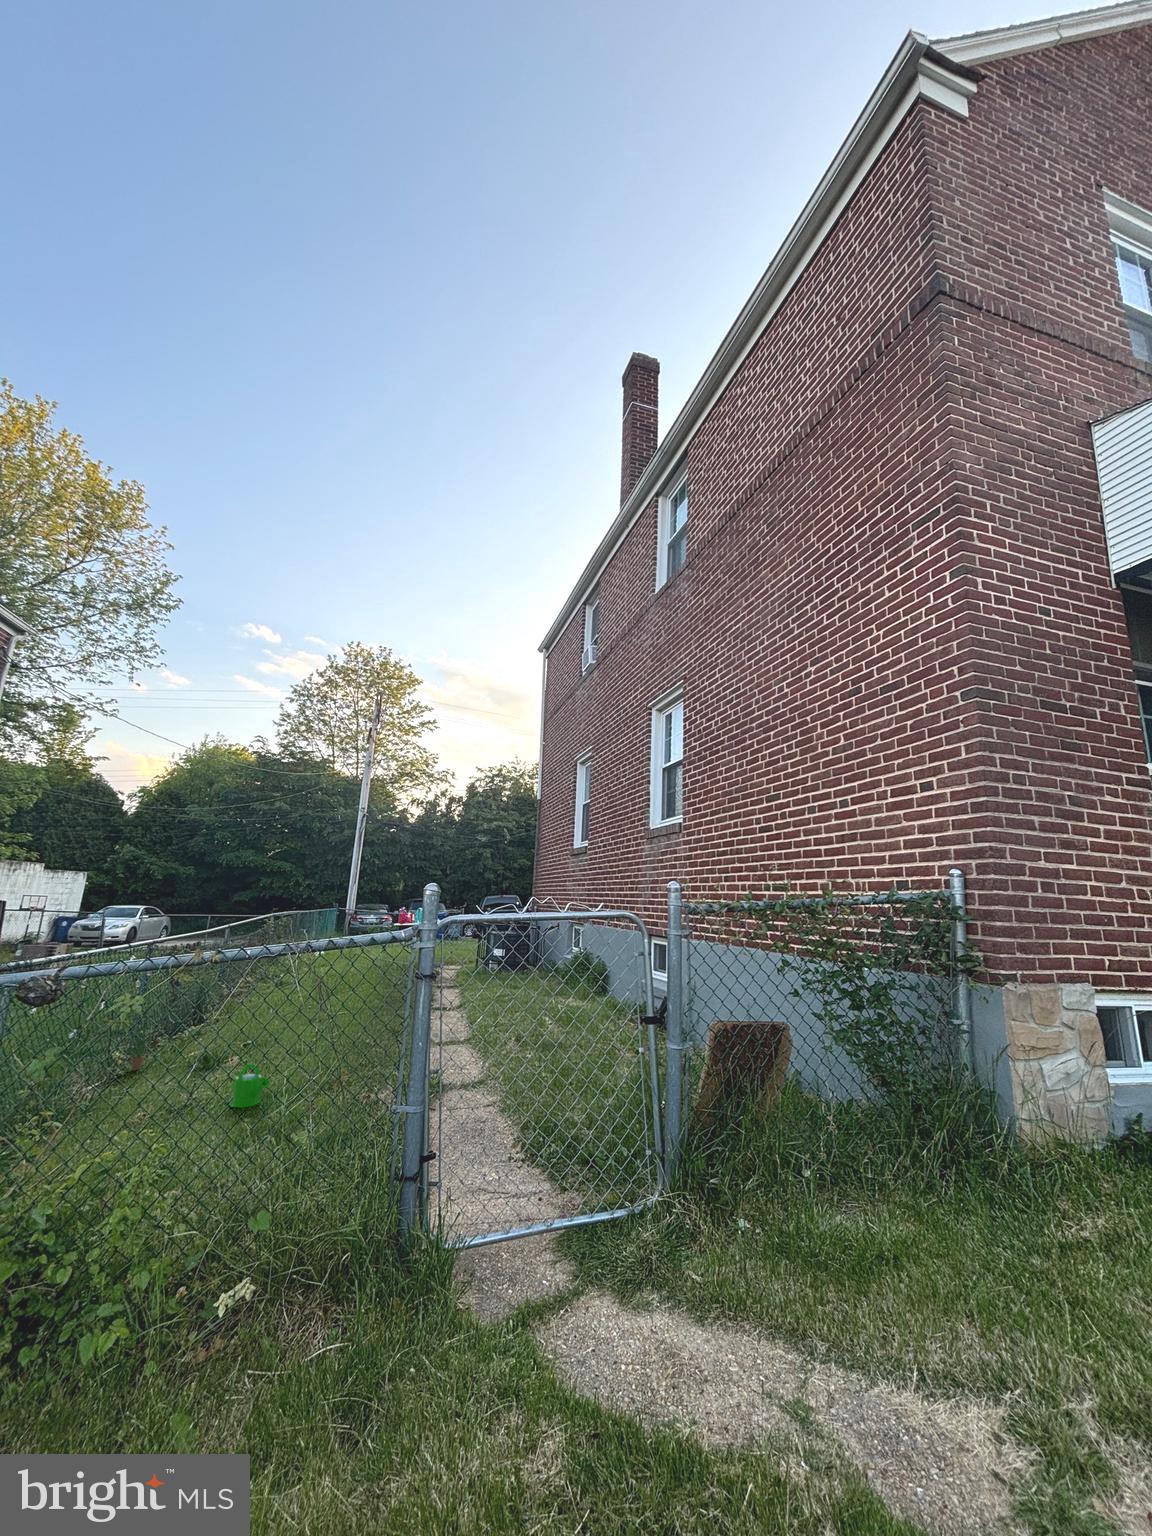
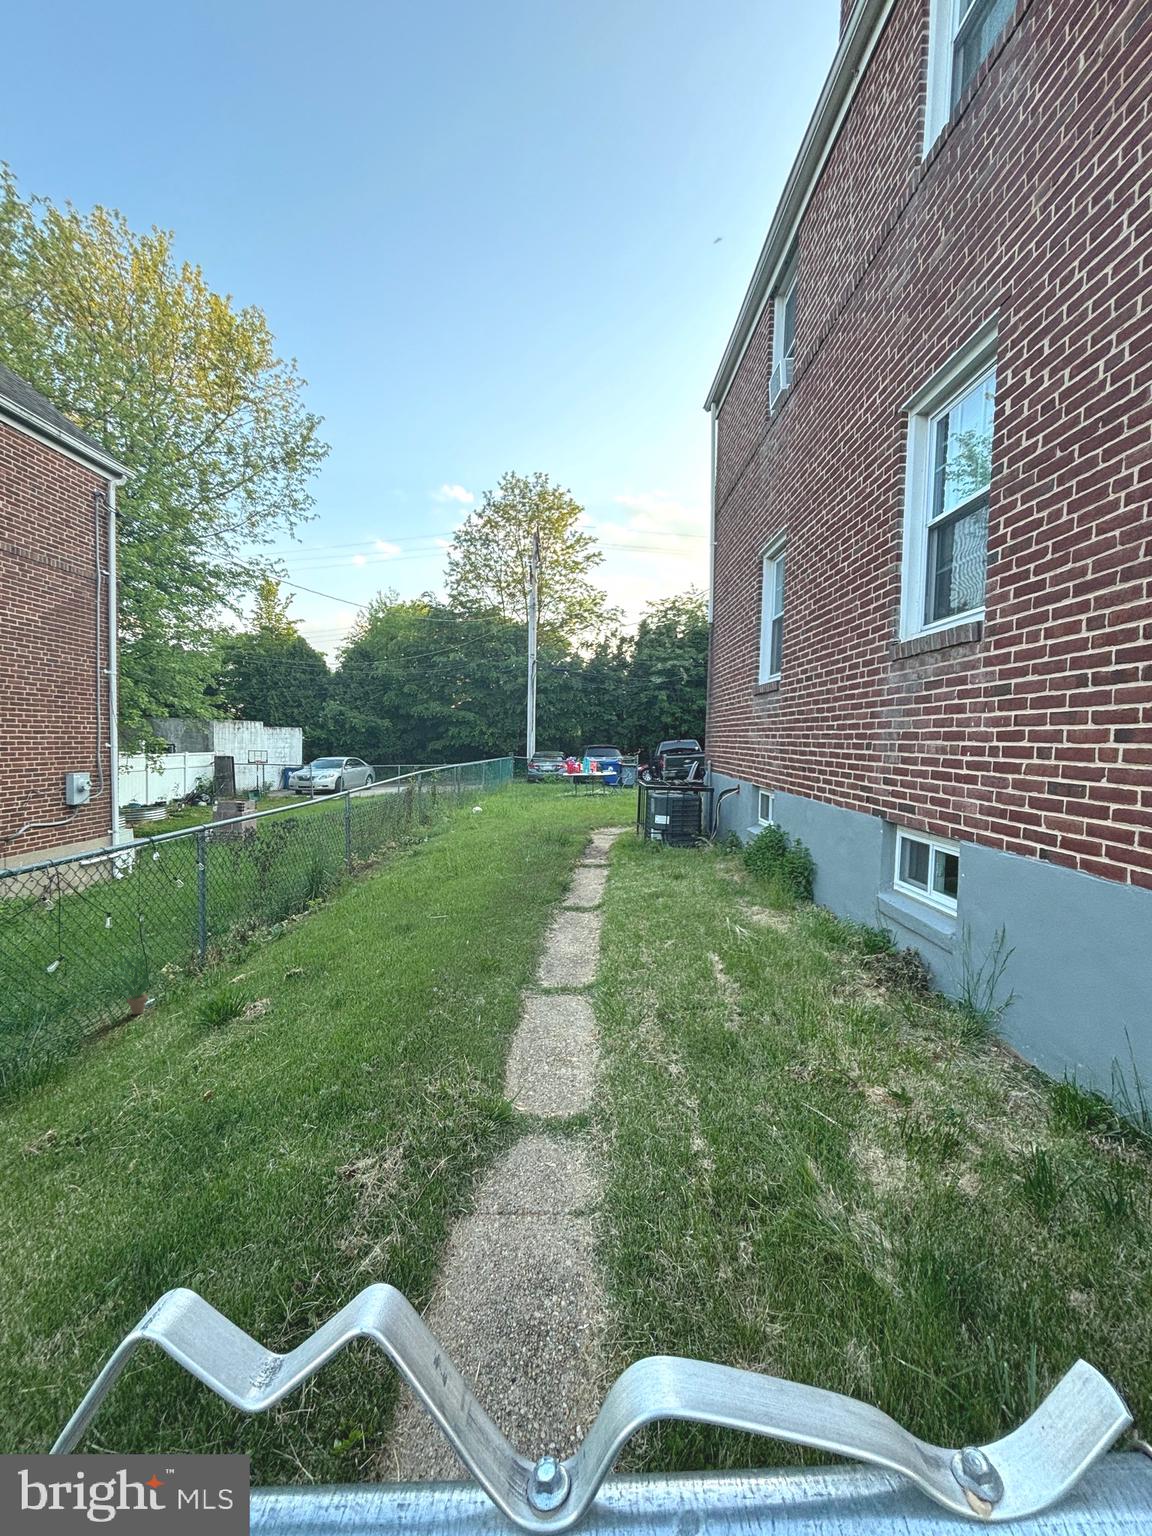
watering can: present [230,1063,270,1108] -> none [79,1116,147,1207]

